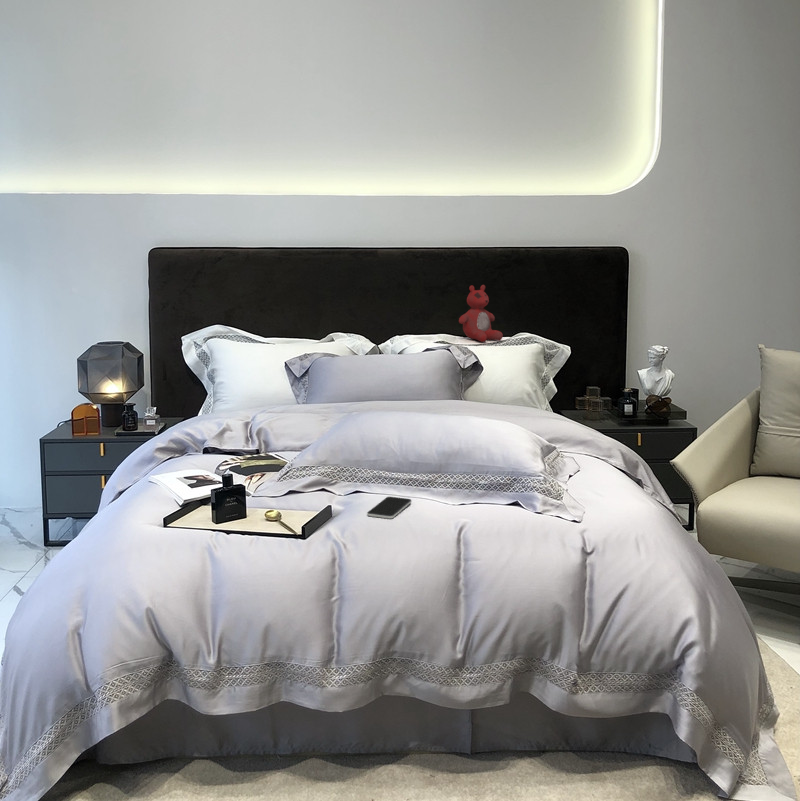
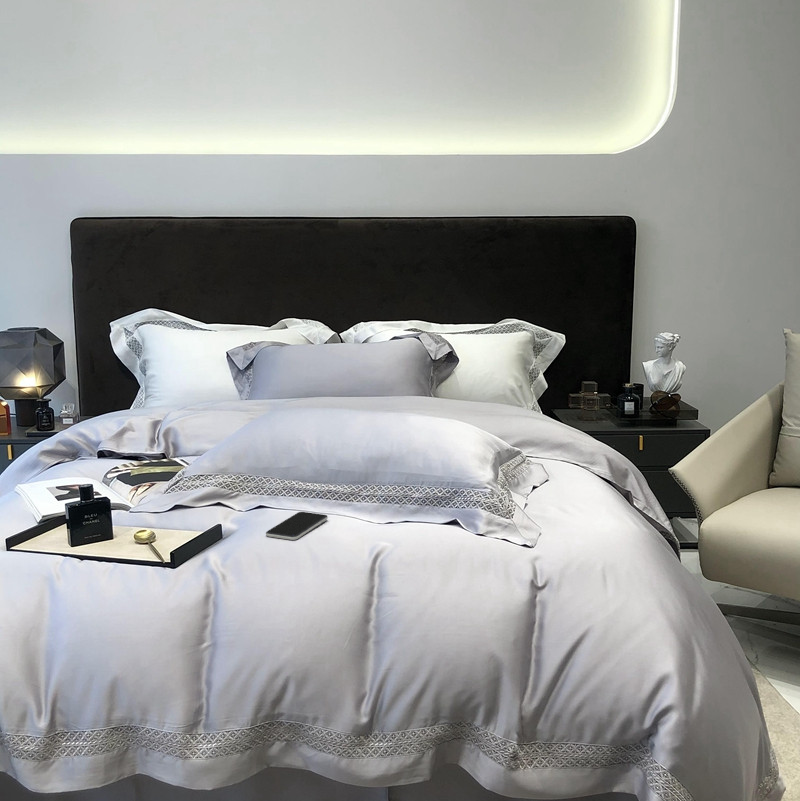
stuffed bear: present [459,285,503,342] -> none [431,263,483,329]

